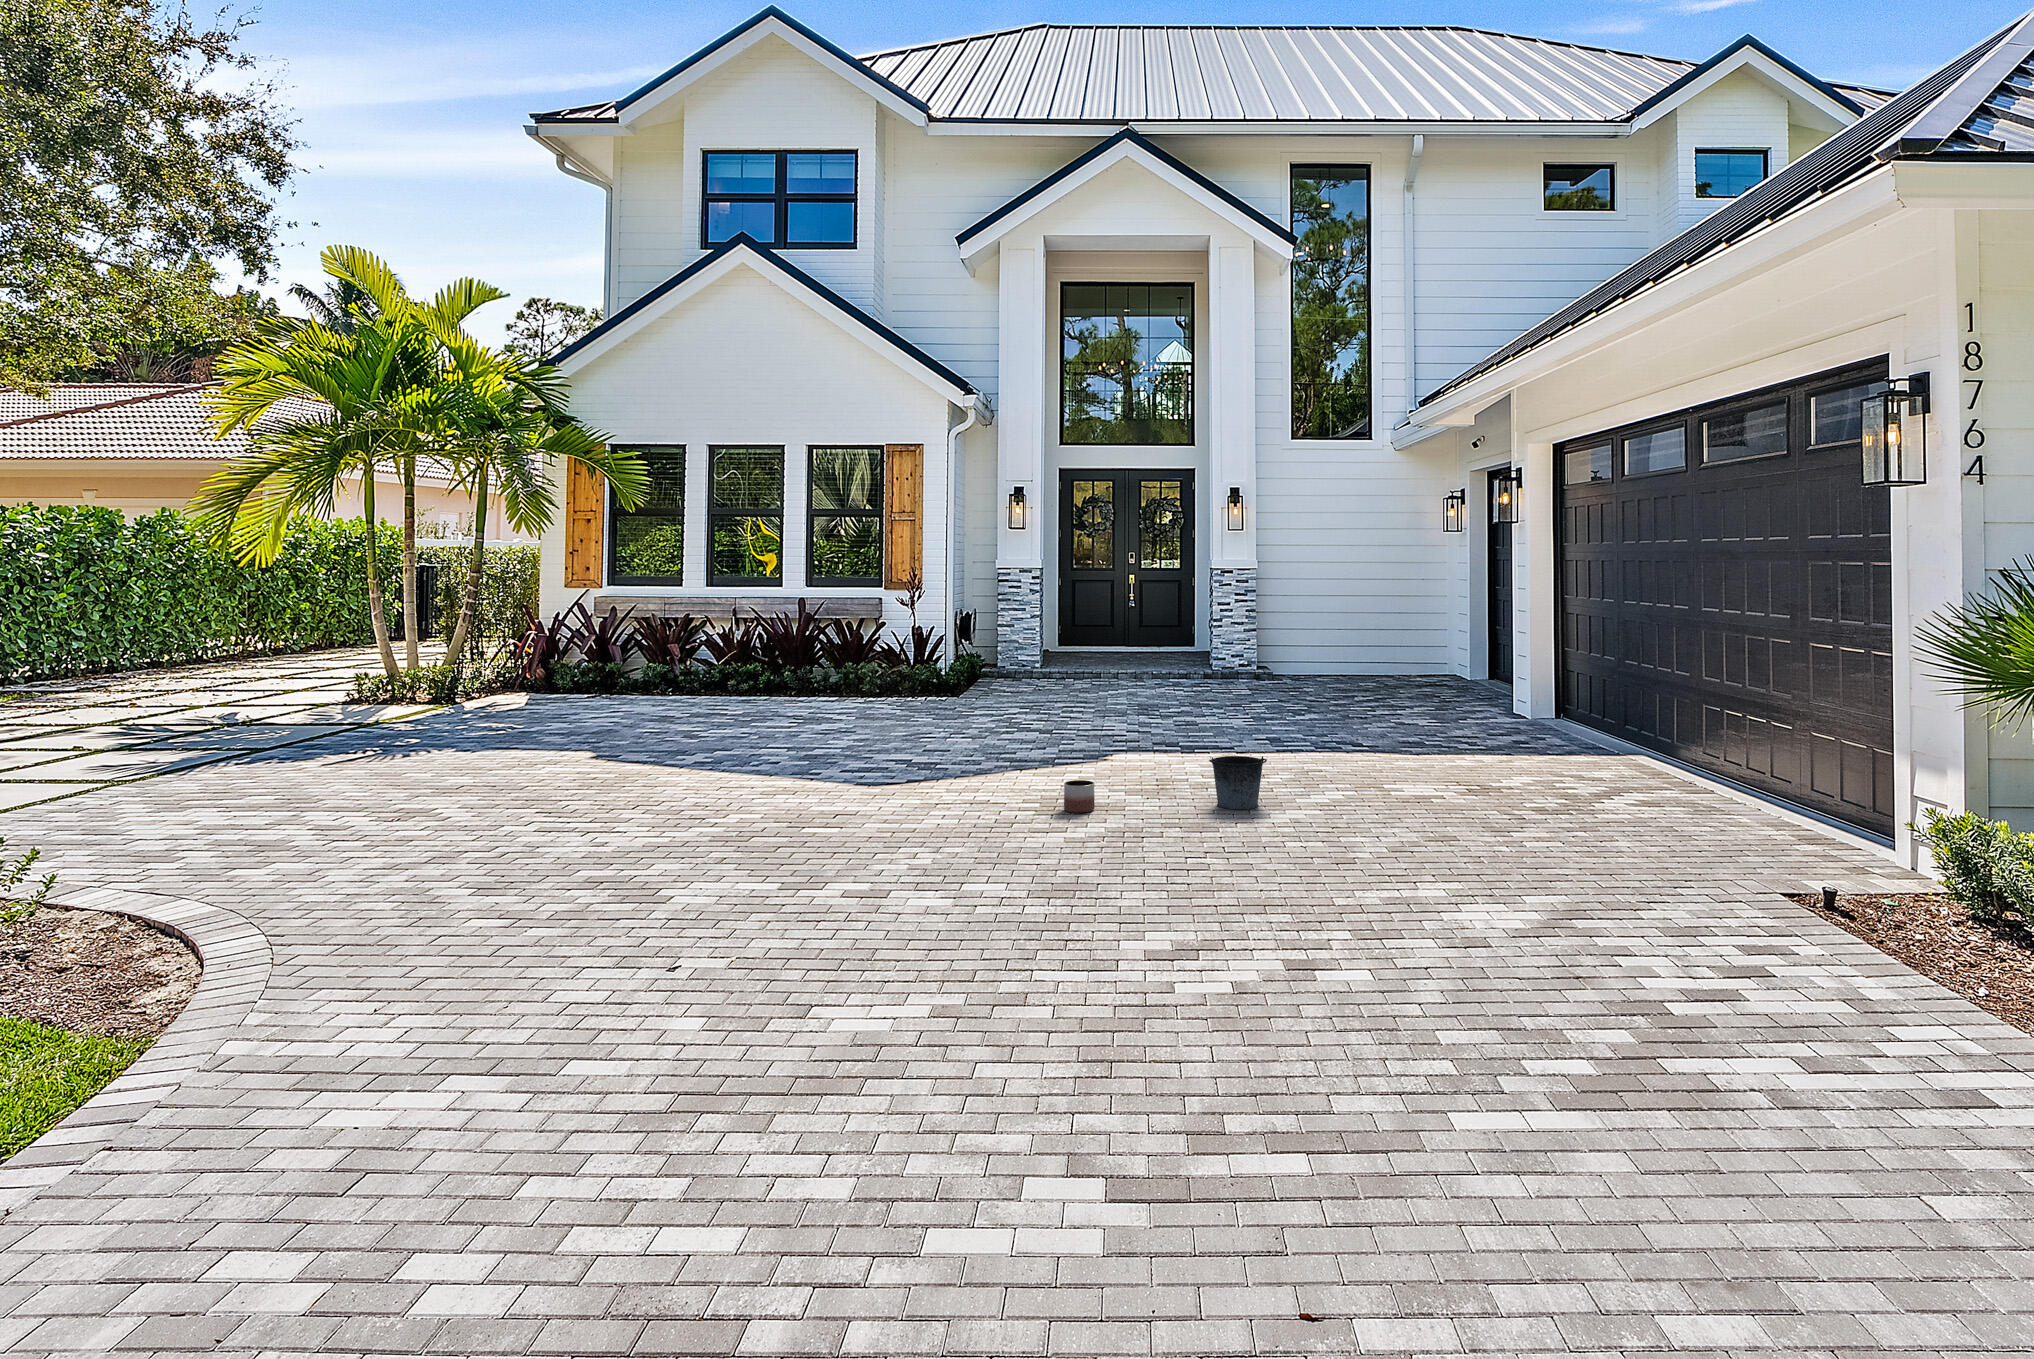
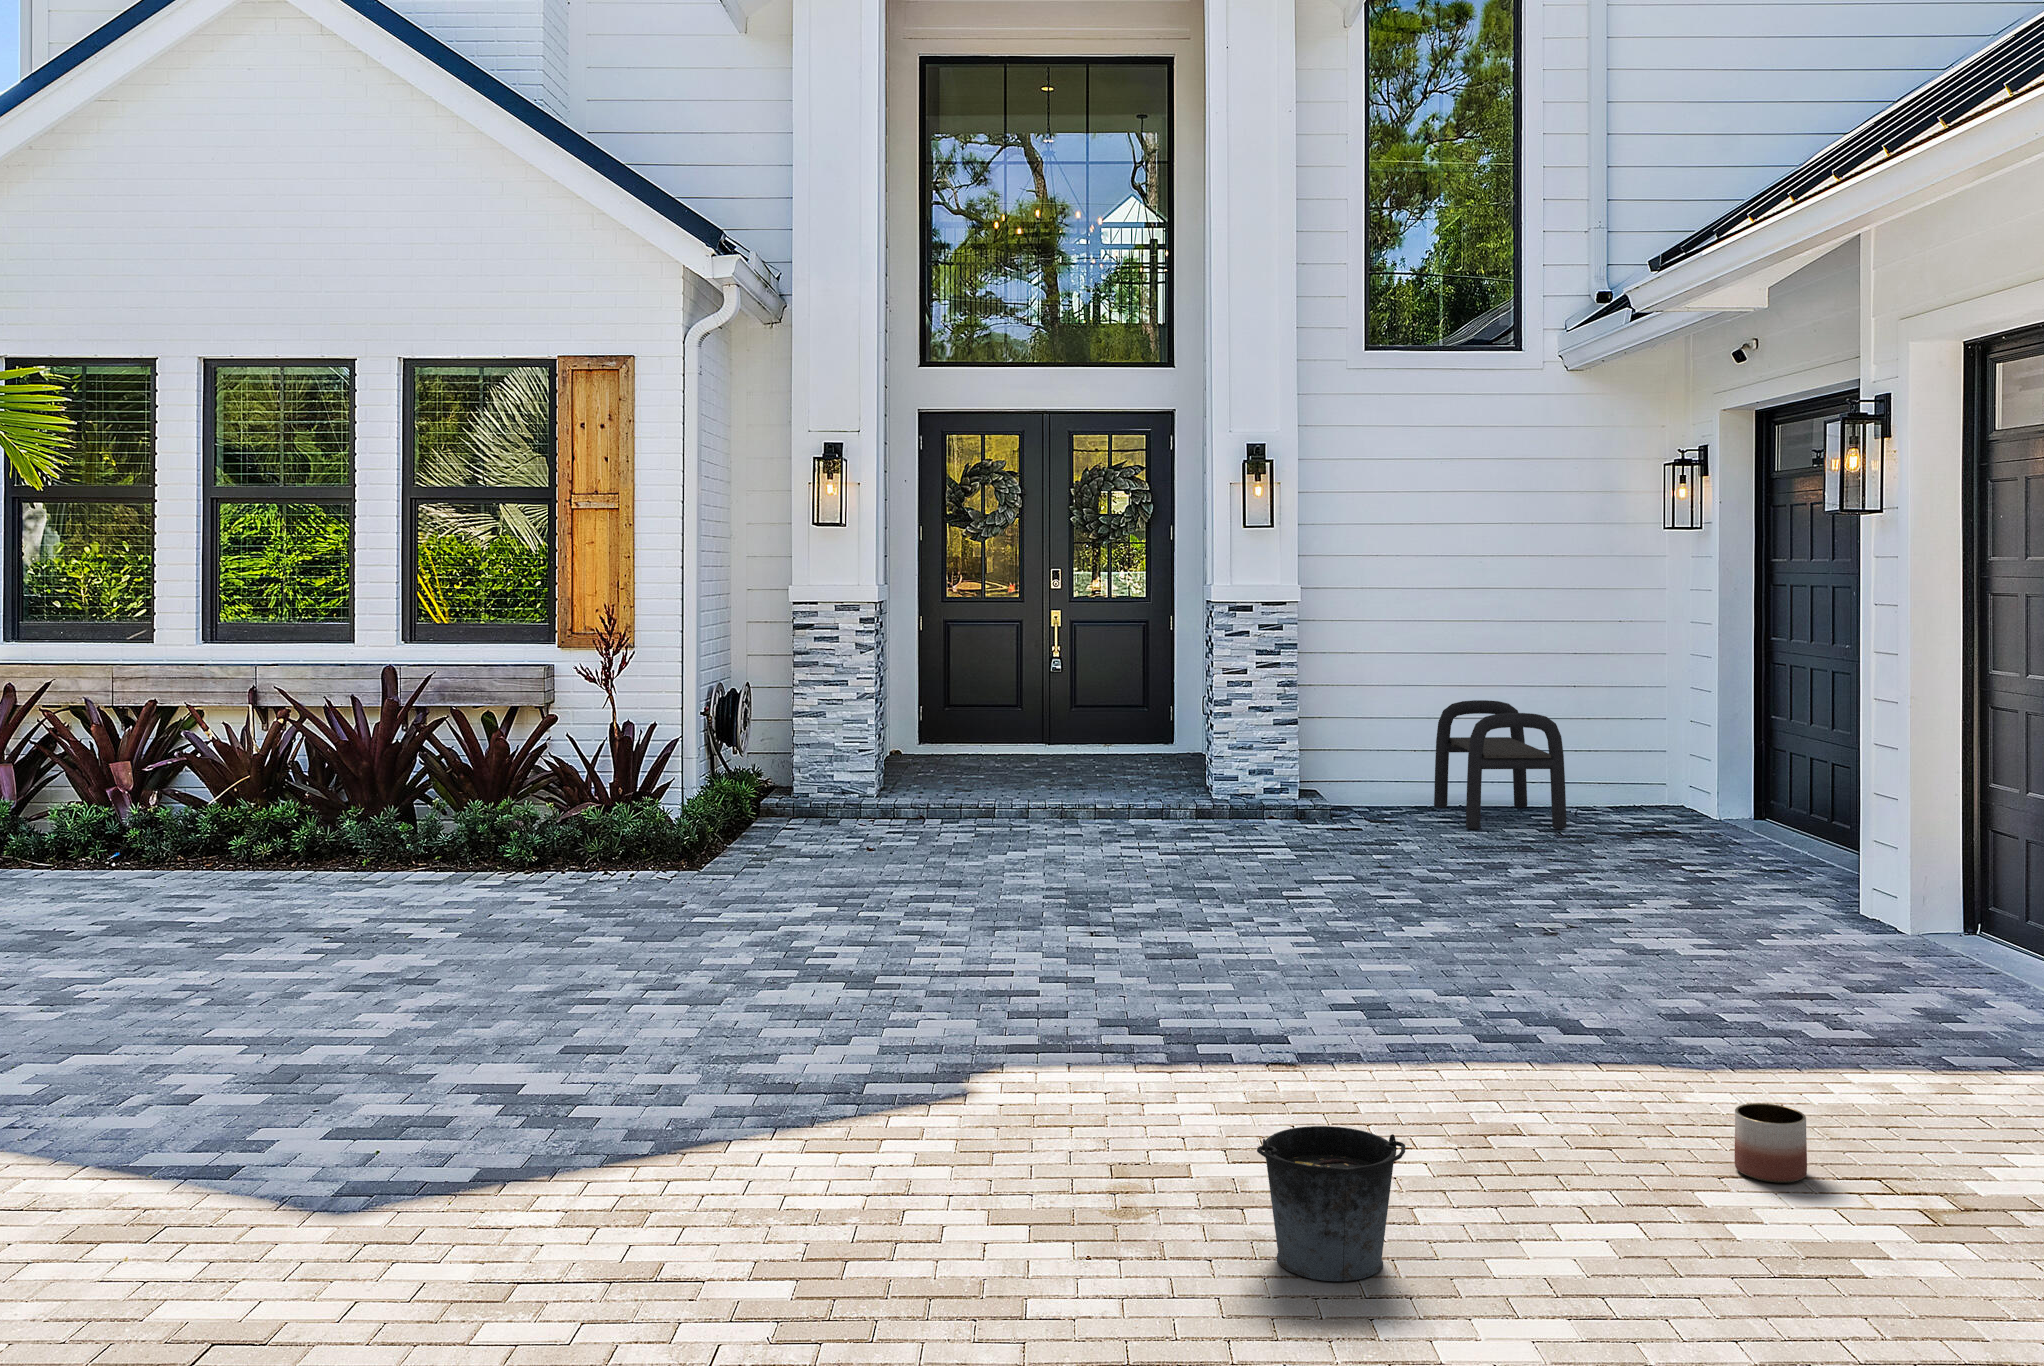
bench: none [1326,621,1389,683] -> present [1434,700,1567,829]
planter: present [1064,780,1095,813] -> present [1735,1103,1807,1183]

